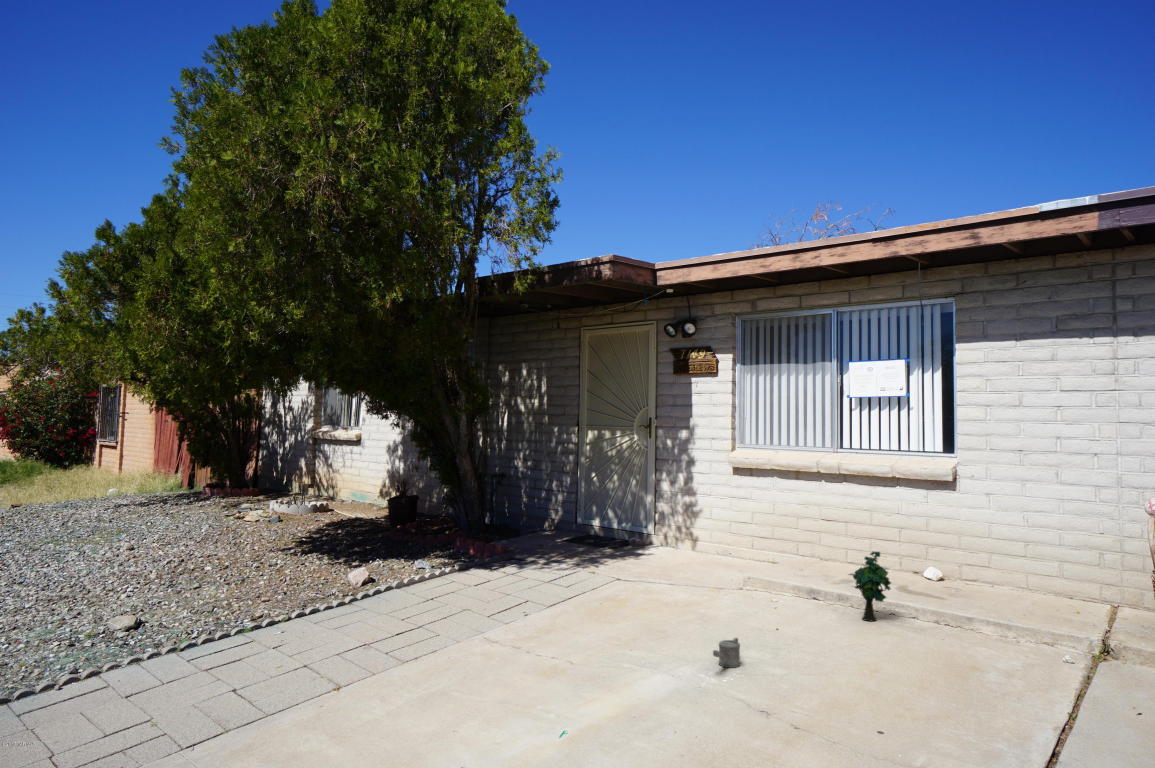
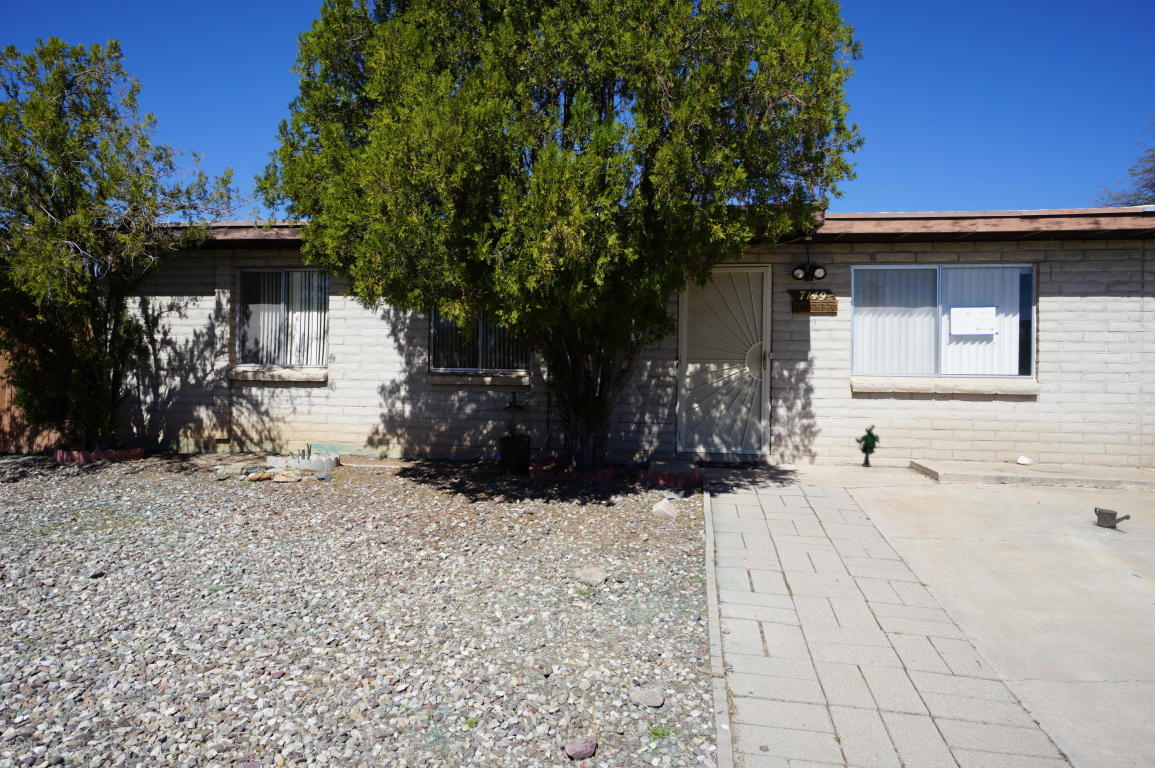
decorative plant: present [849,552,891,621] -> present [856,425,880,467]

